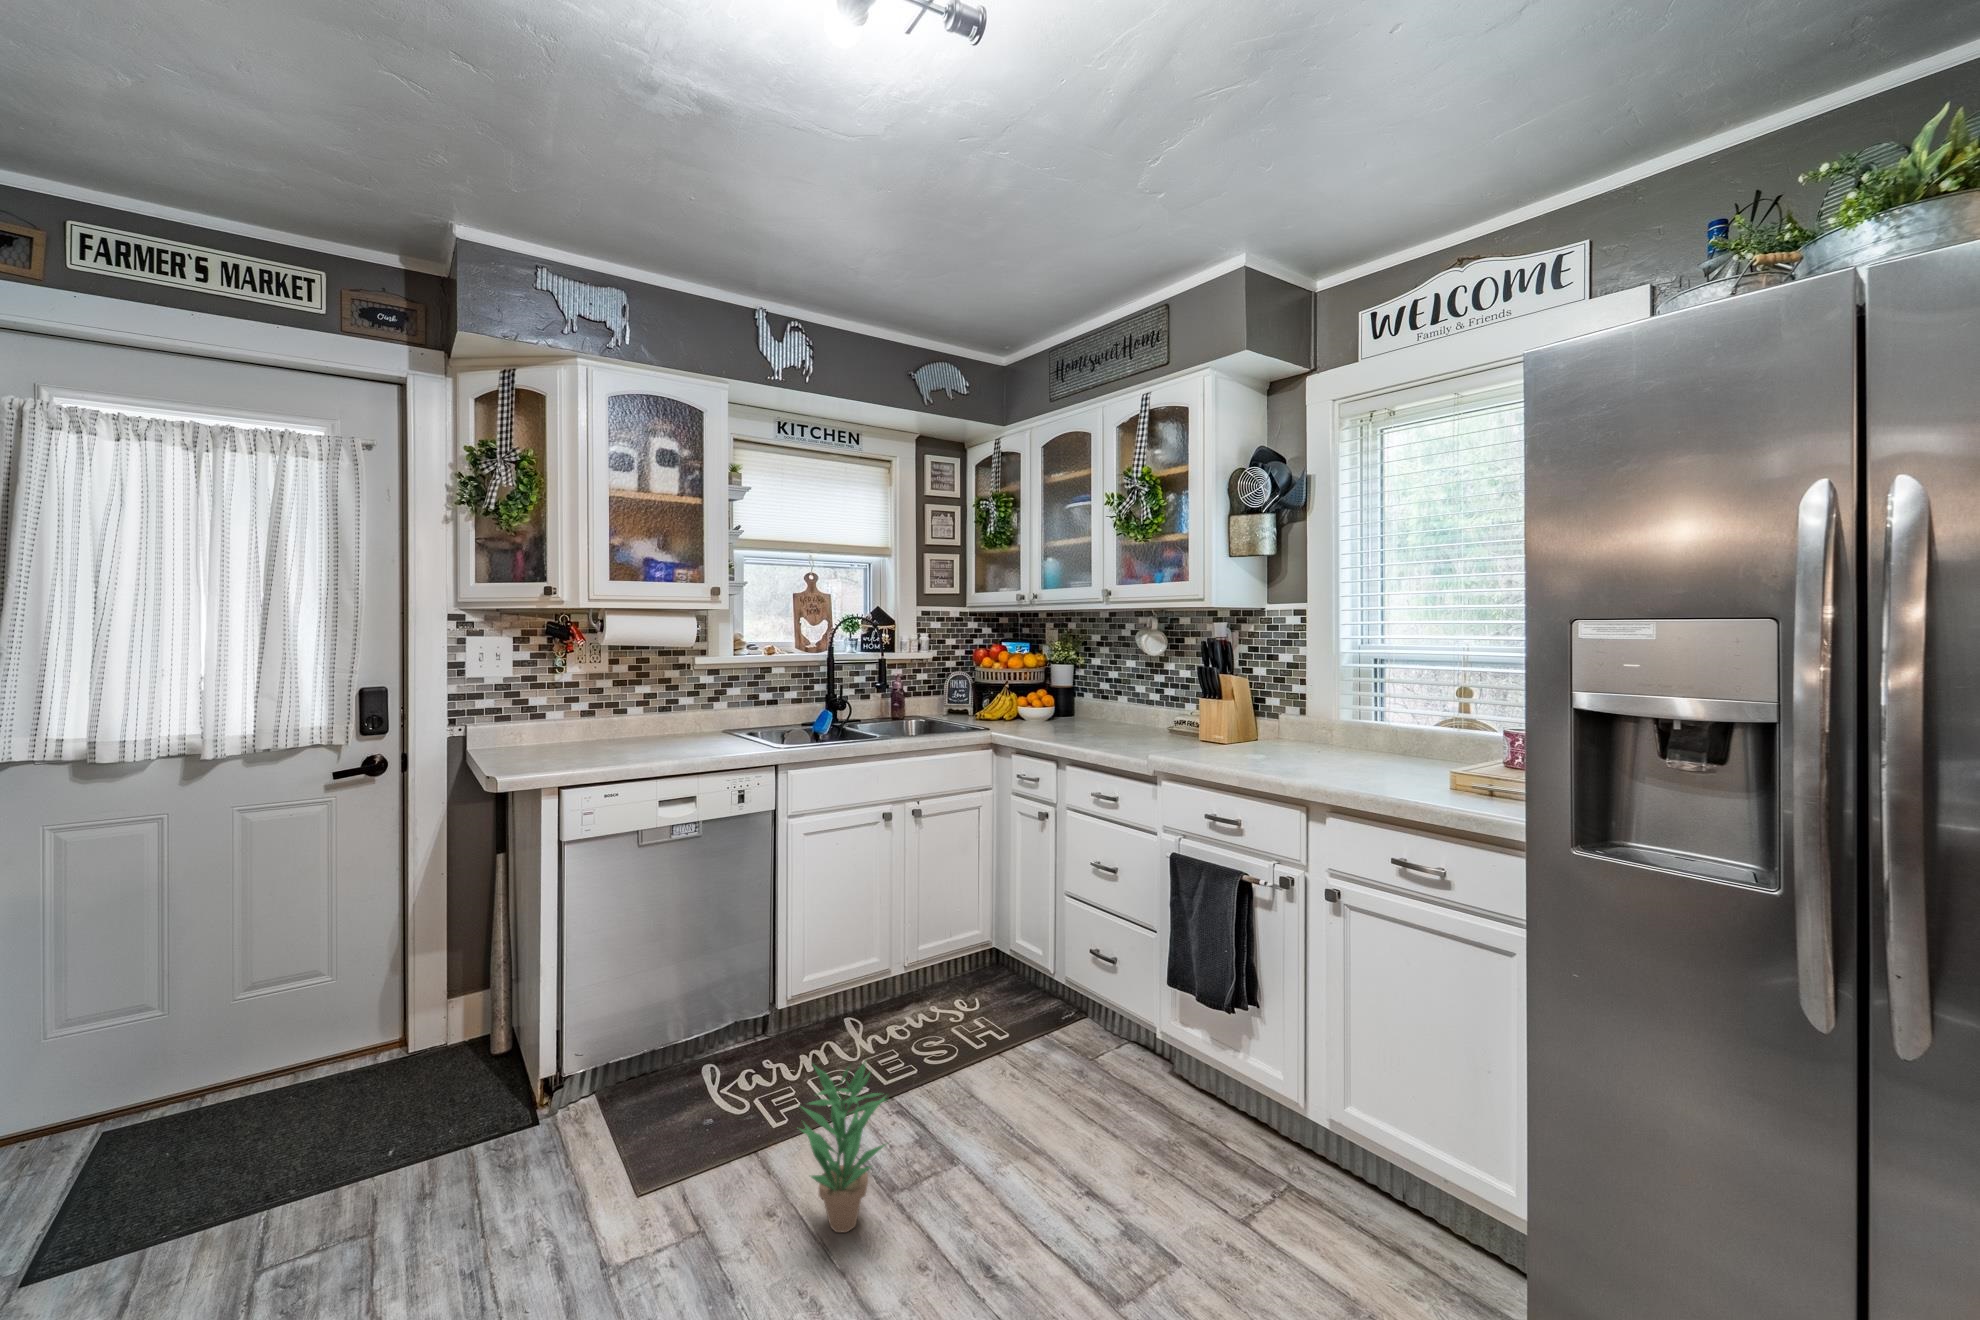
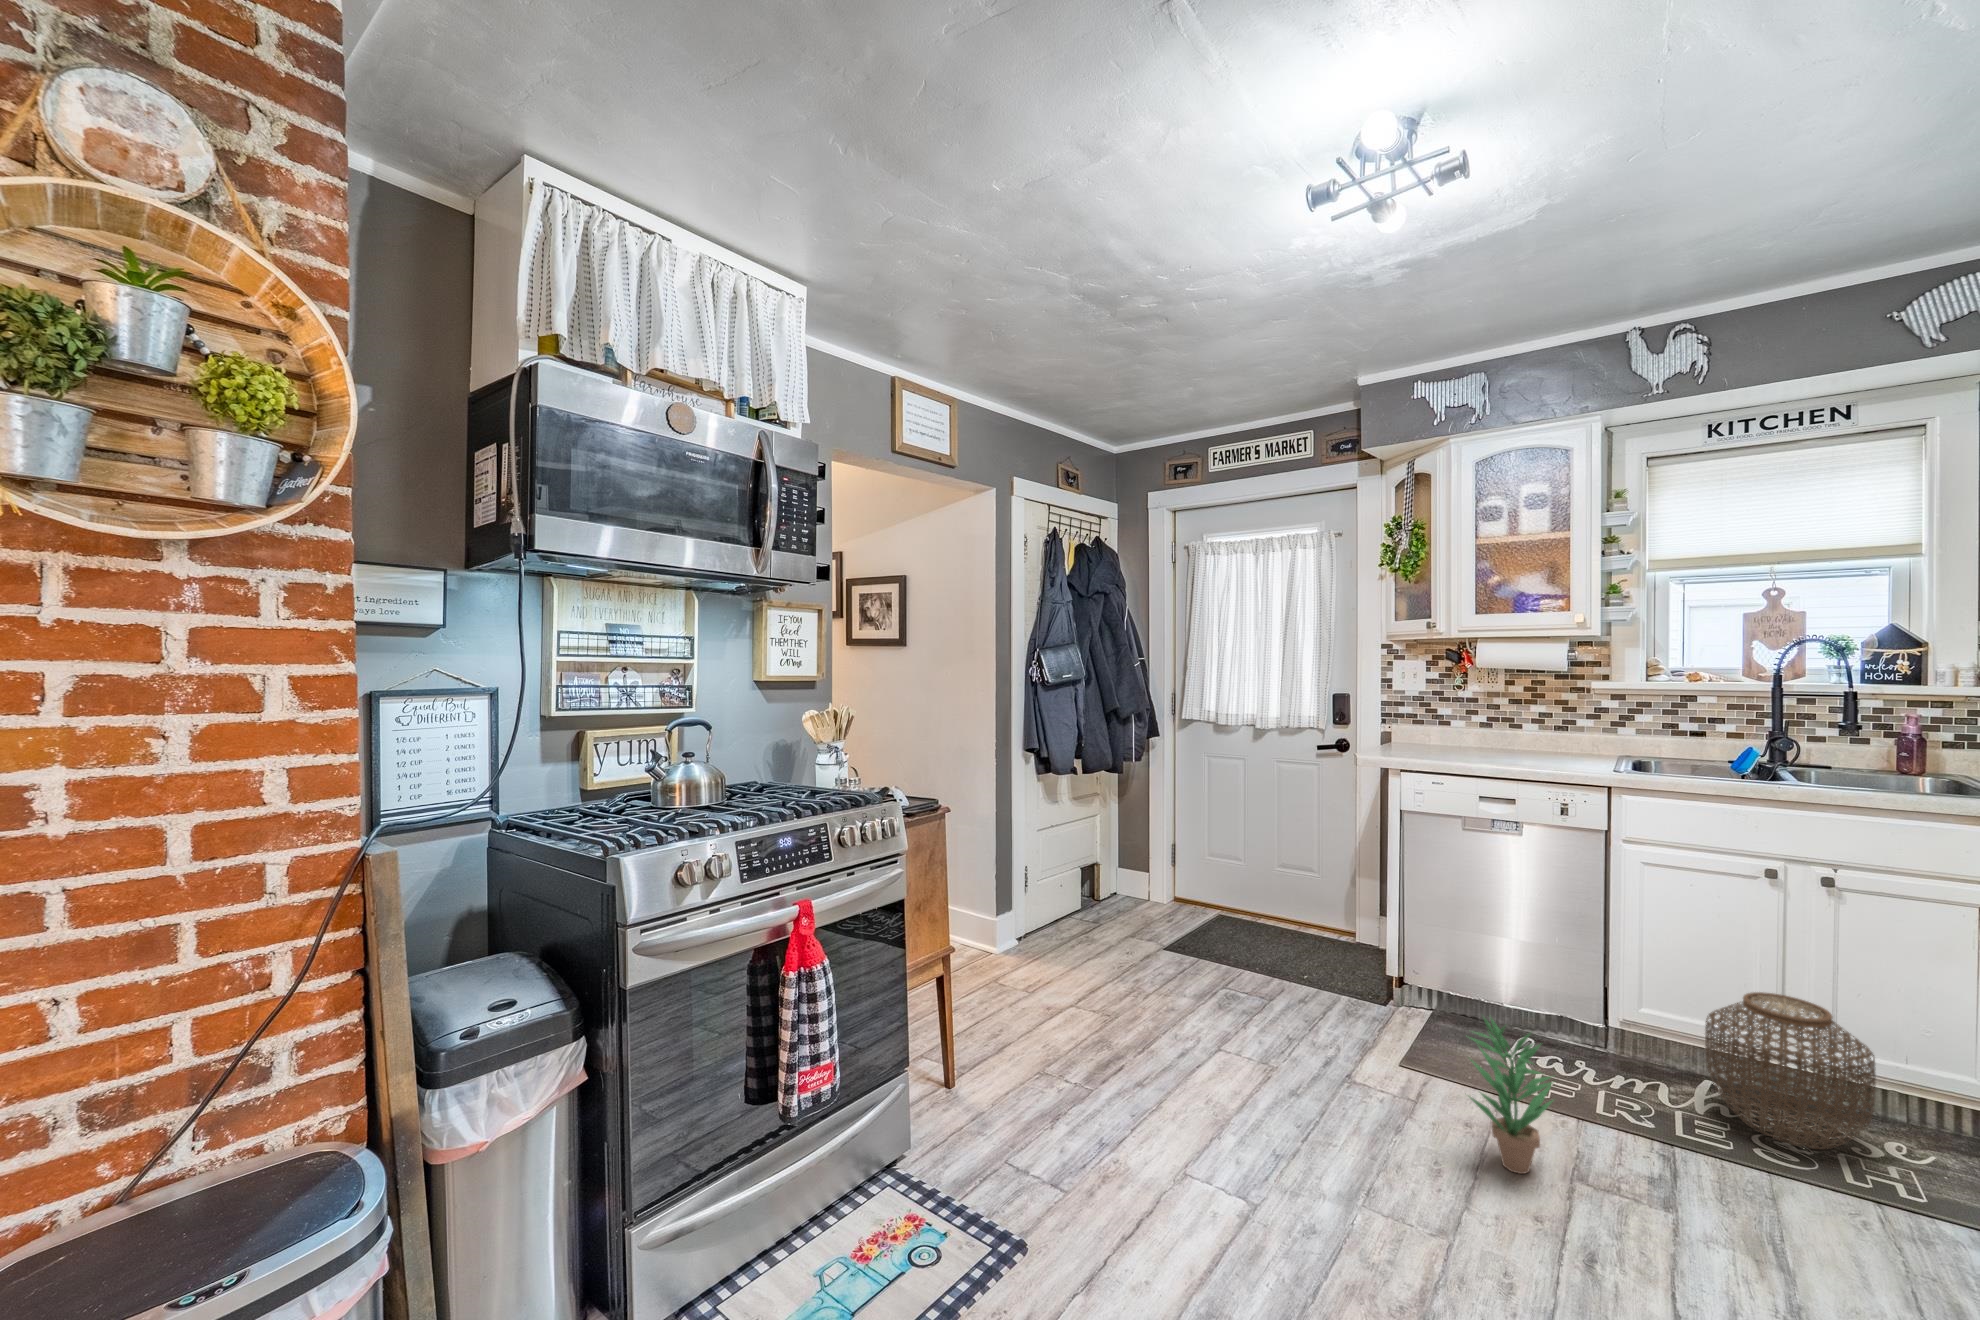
woven basket: none [869,920,973,1047] -> present [1705,992,1875,1149]

